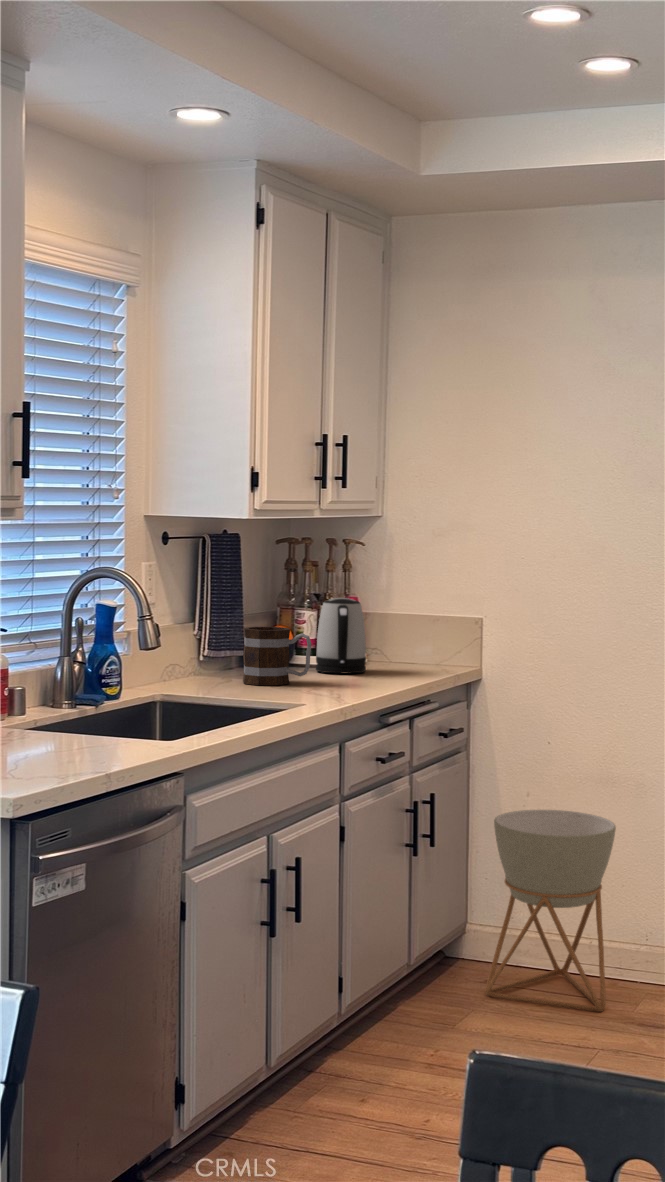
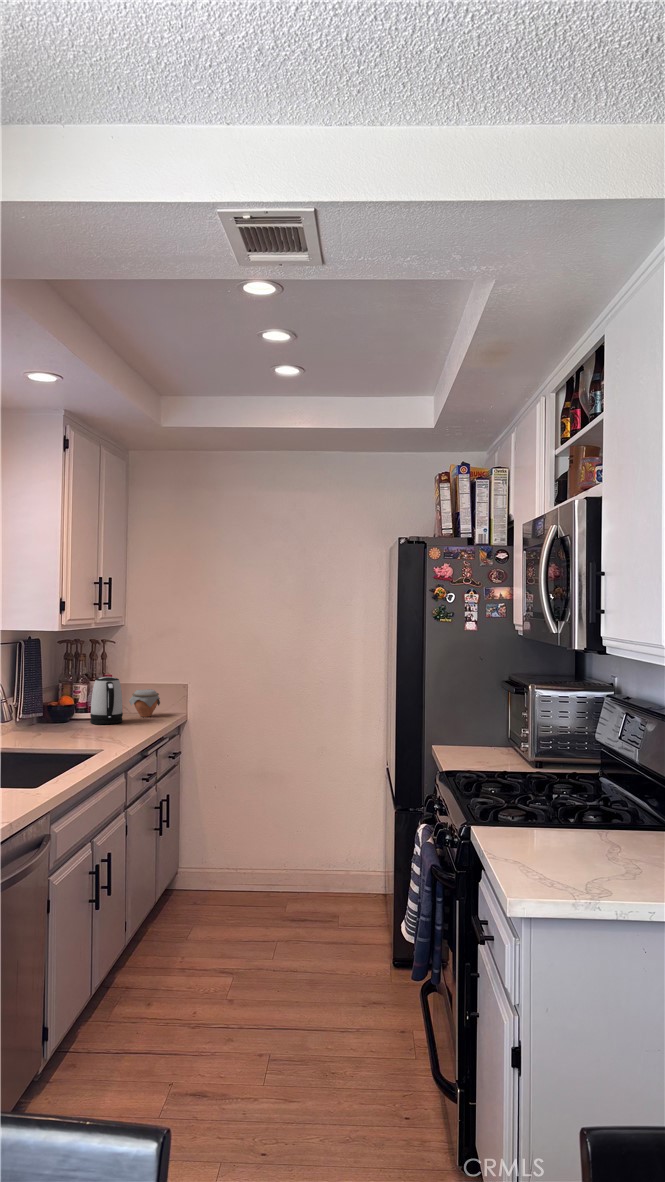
jar: none [382,623,433,668] -> present [129,689,160,717]
mug: present [243,627,311,685] -> none [49,698,96,737]
planter: present [485,810,616,1012] -> none [200,794,273,913]

